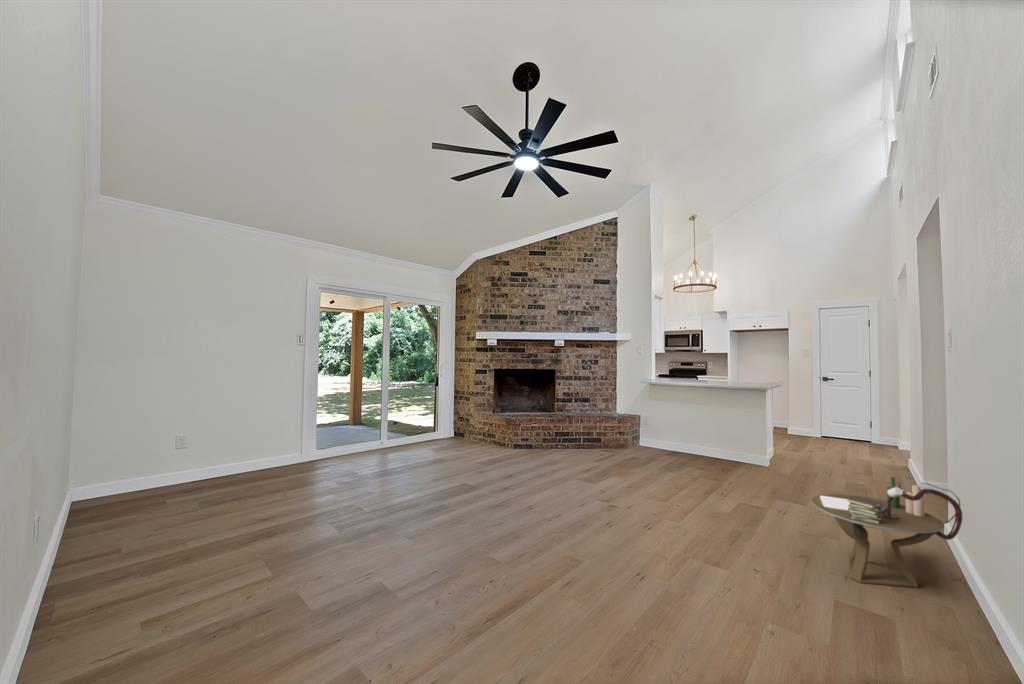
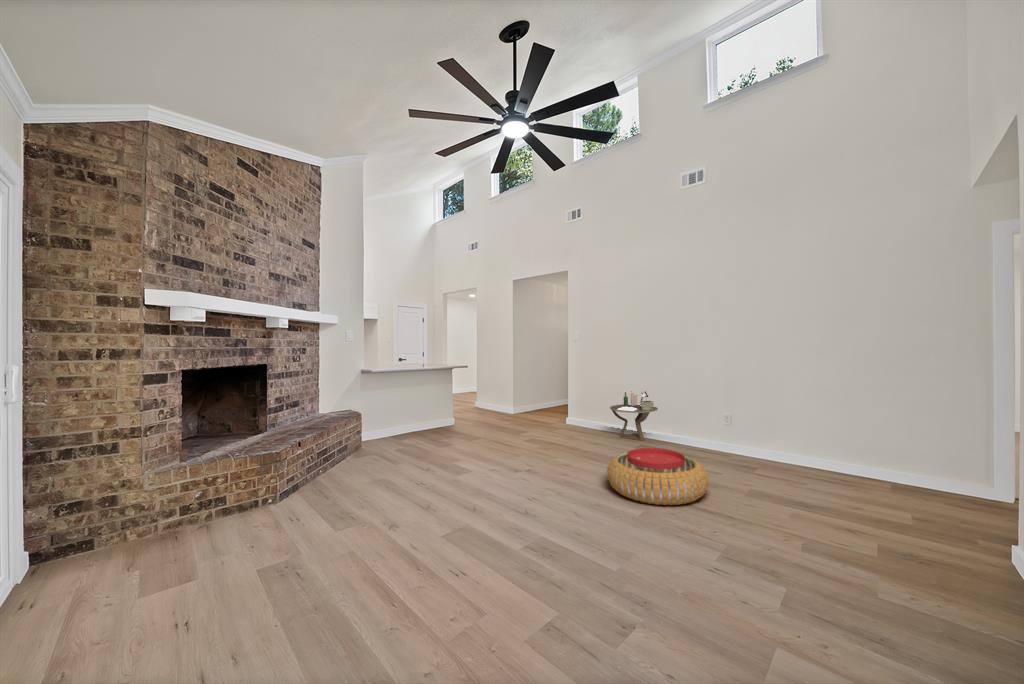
pouf: none [503,498,626,581] -> present [607,448,709,505]

